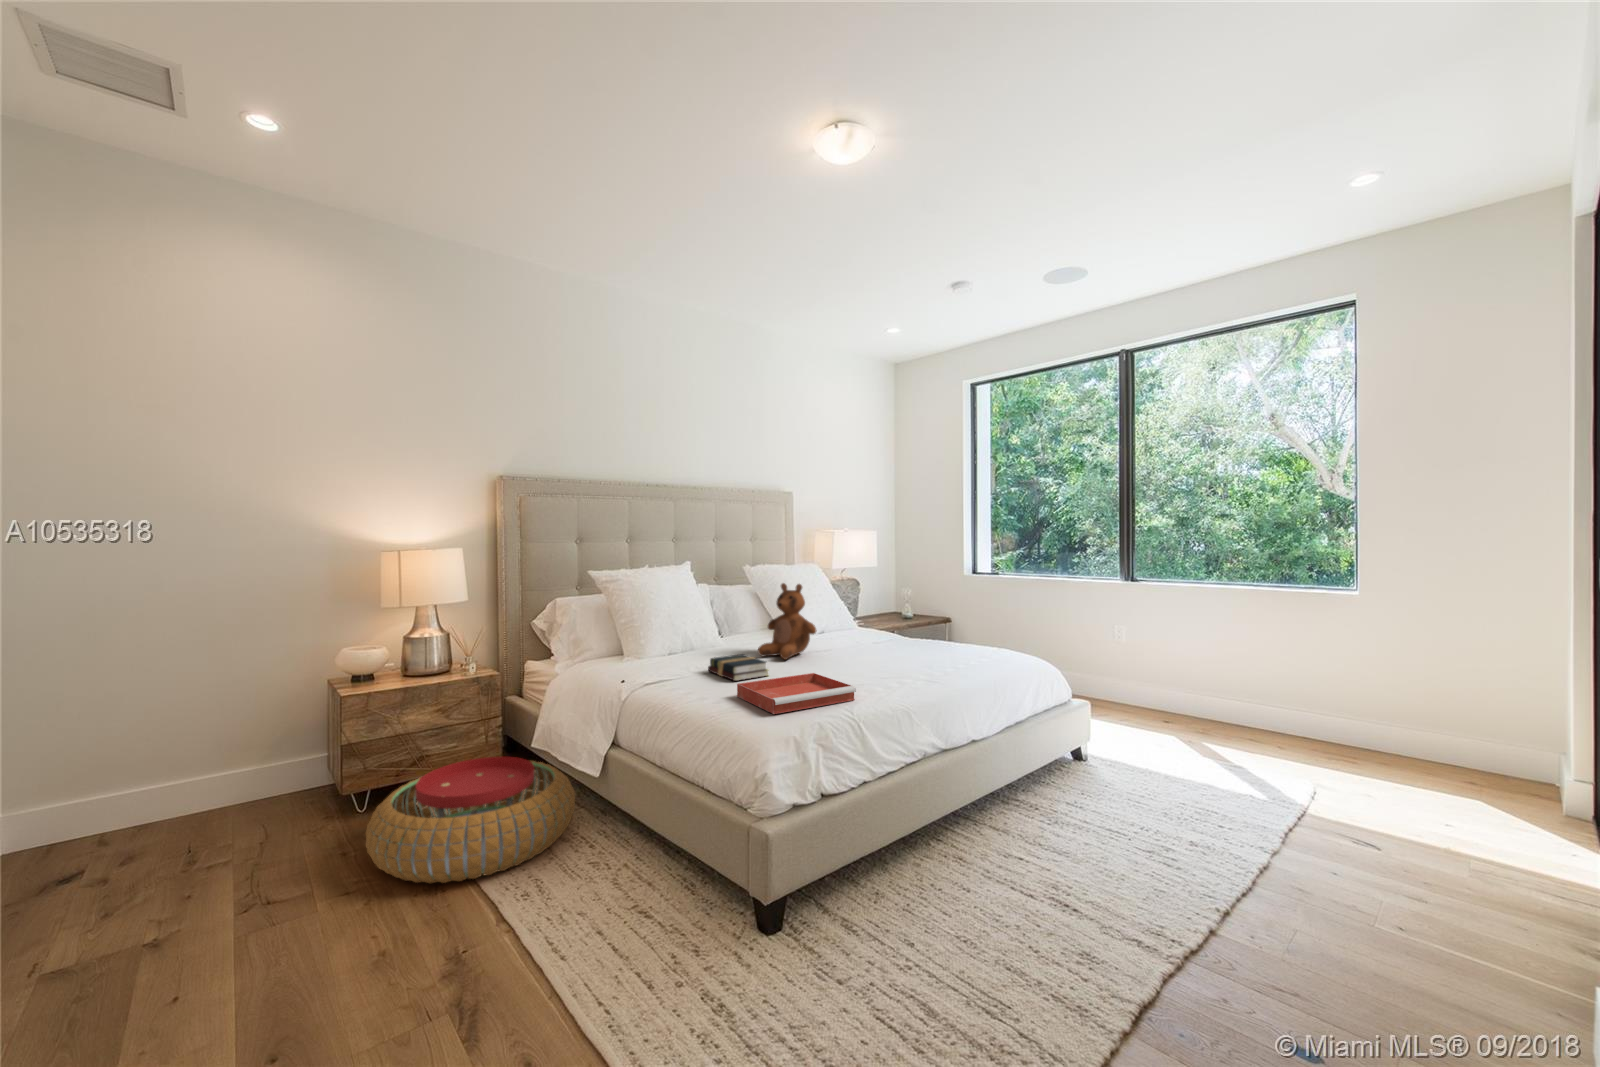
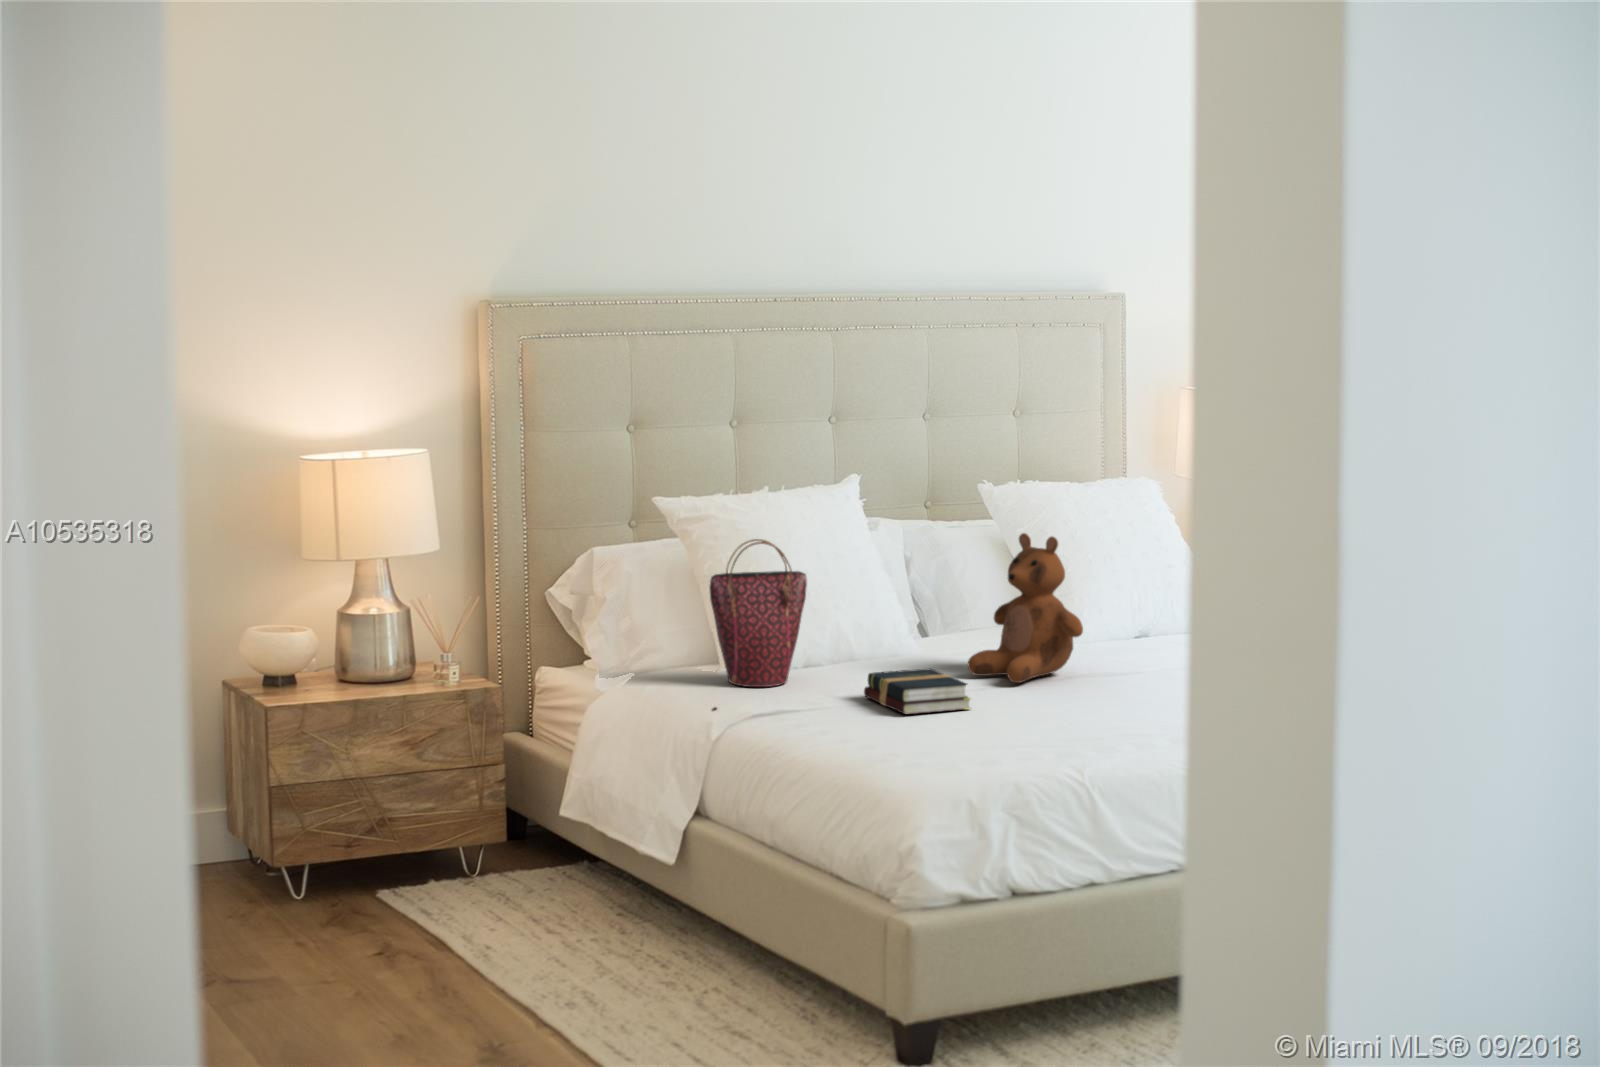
handbag: none [620,588,674,669] -> present [709,539,807,687]
tray: present [737,673,856,714] -> none [899,706,1098,764]
pouf: present [366,757,575,883] -> none [332,821,636,987]

